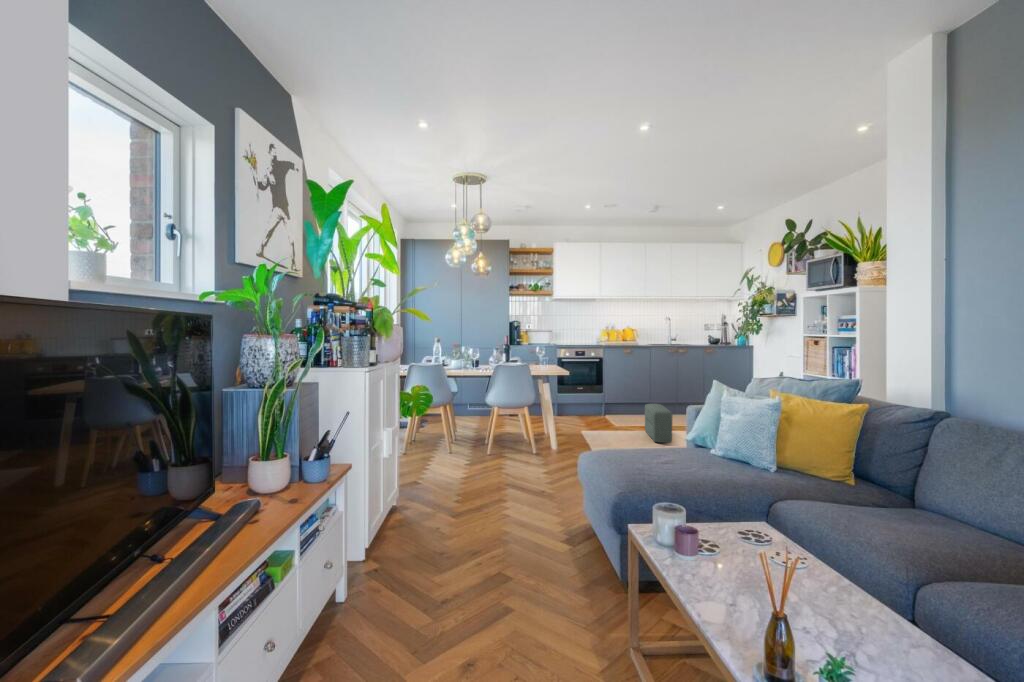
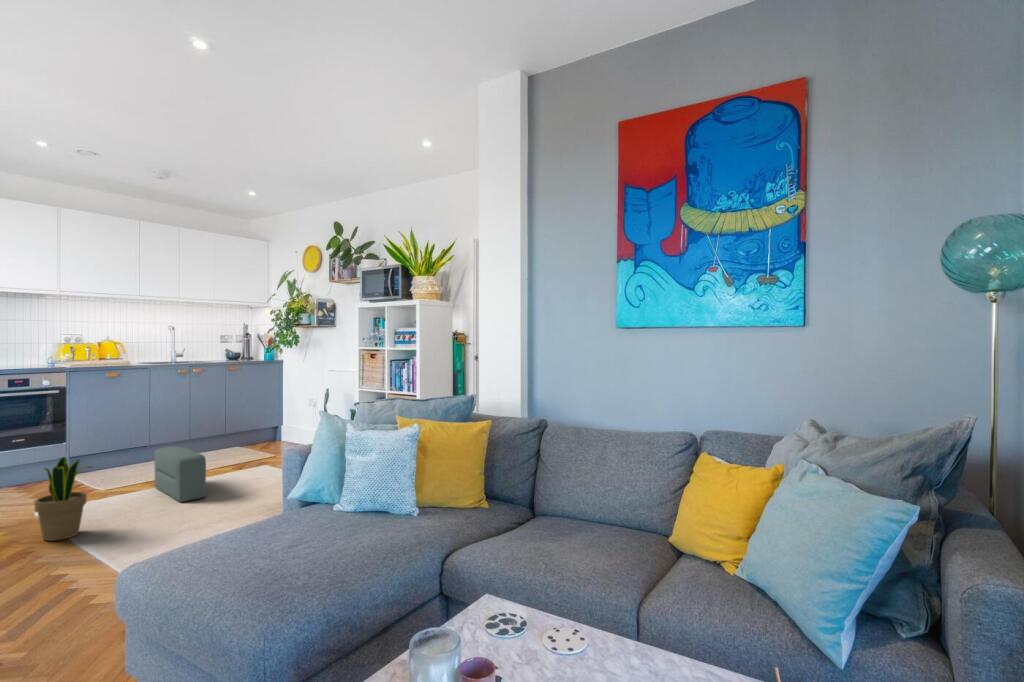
potted plant: none [575,397,604,447] -> present [35,457,92,541]

